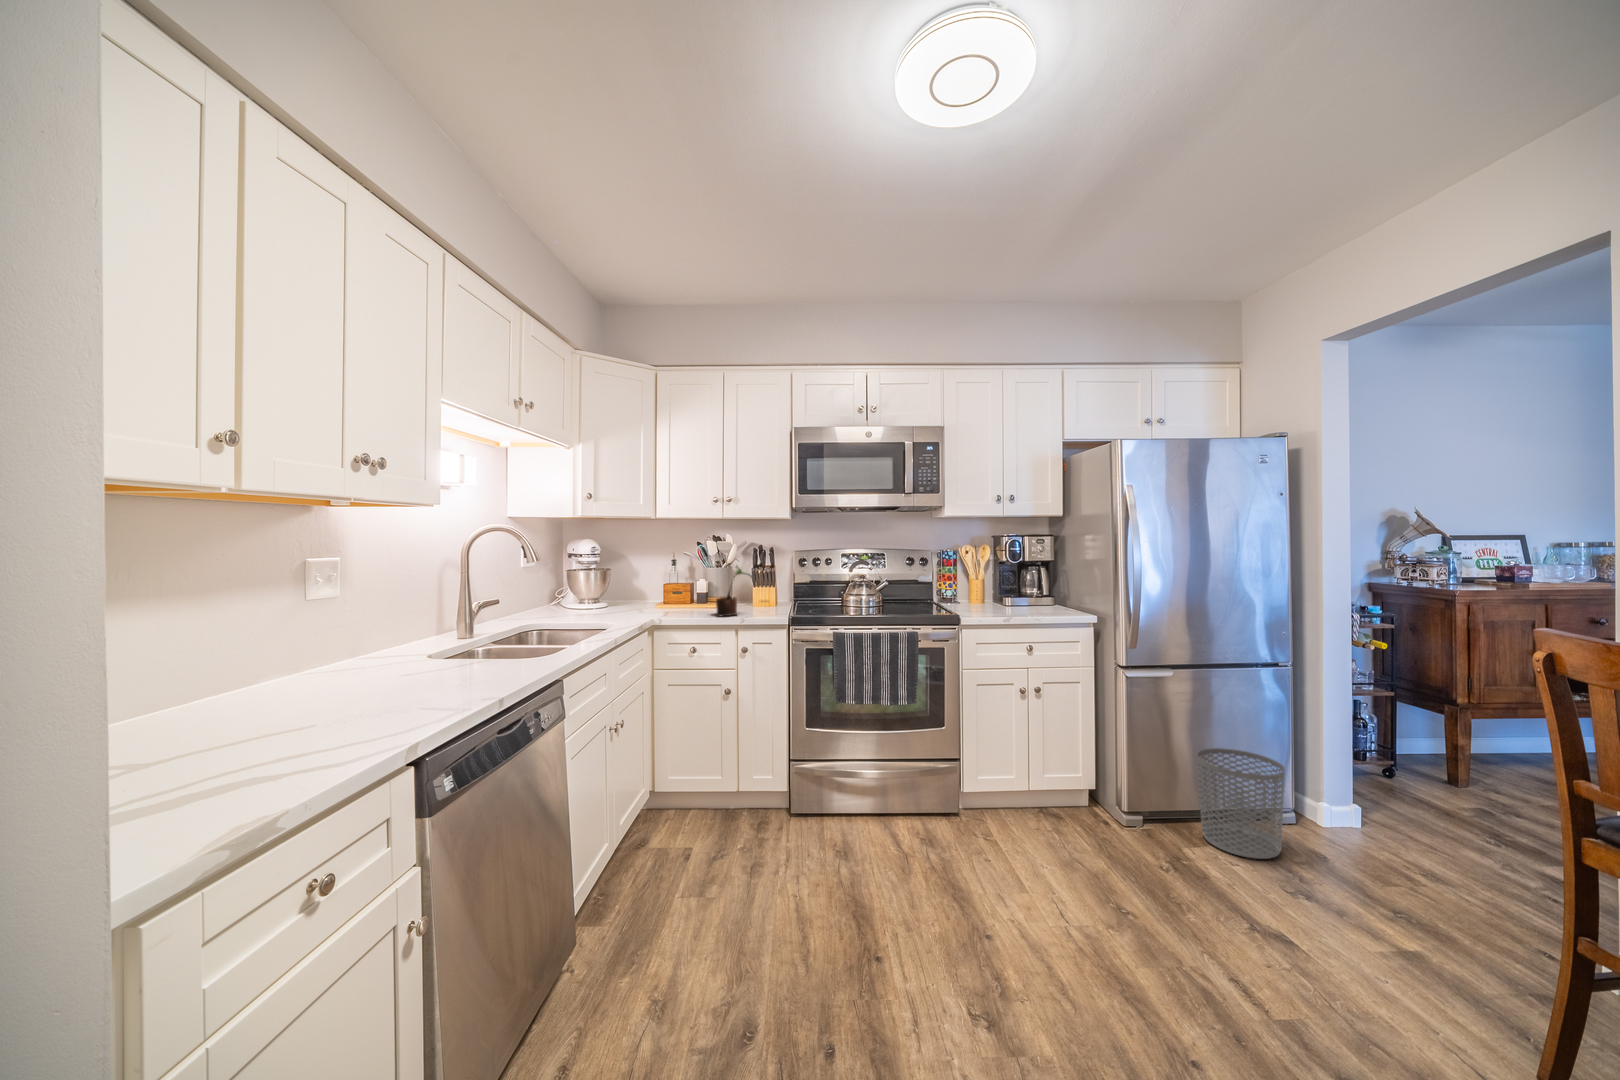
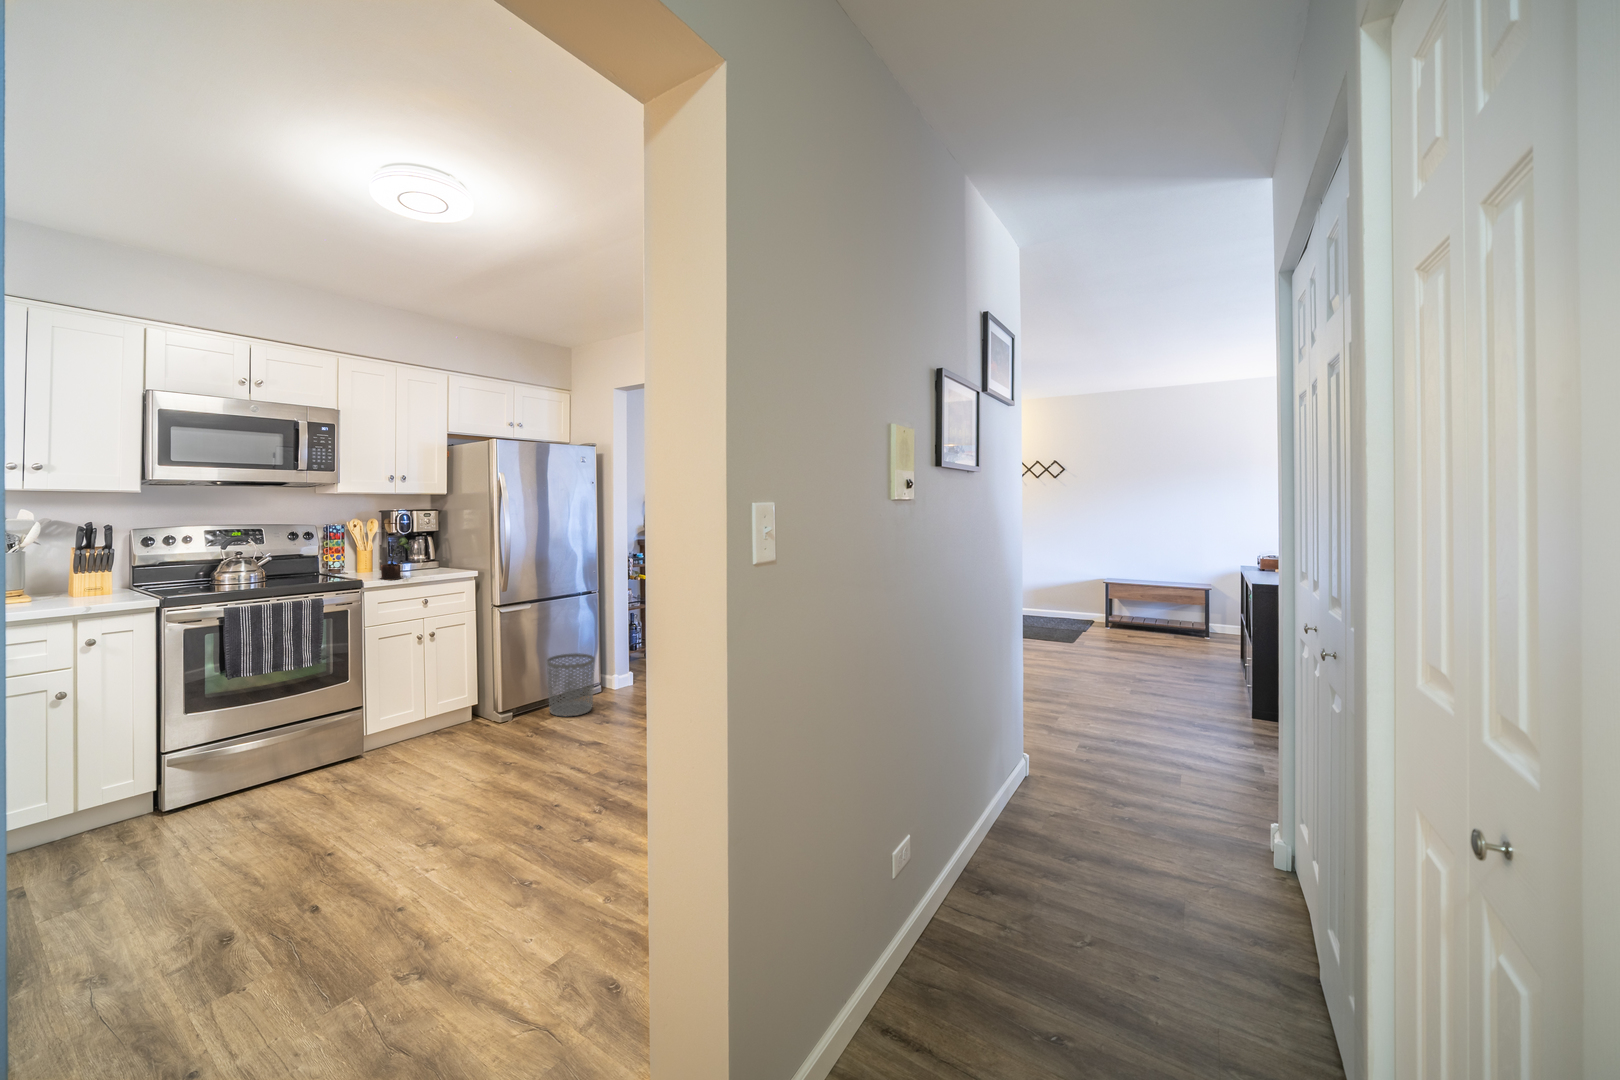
potted plant: present [716,566,753,616] -> present [380,537,411,580]

